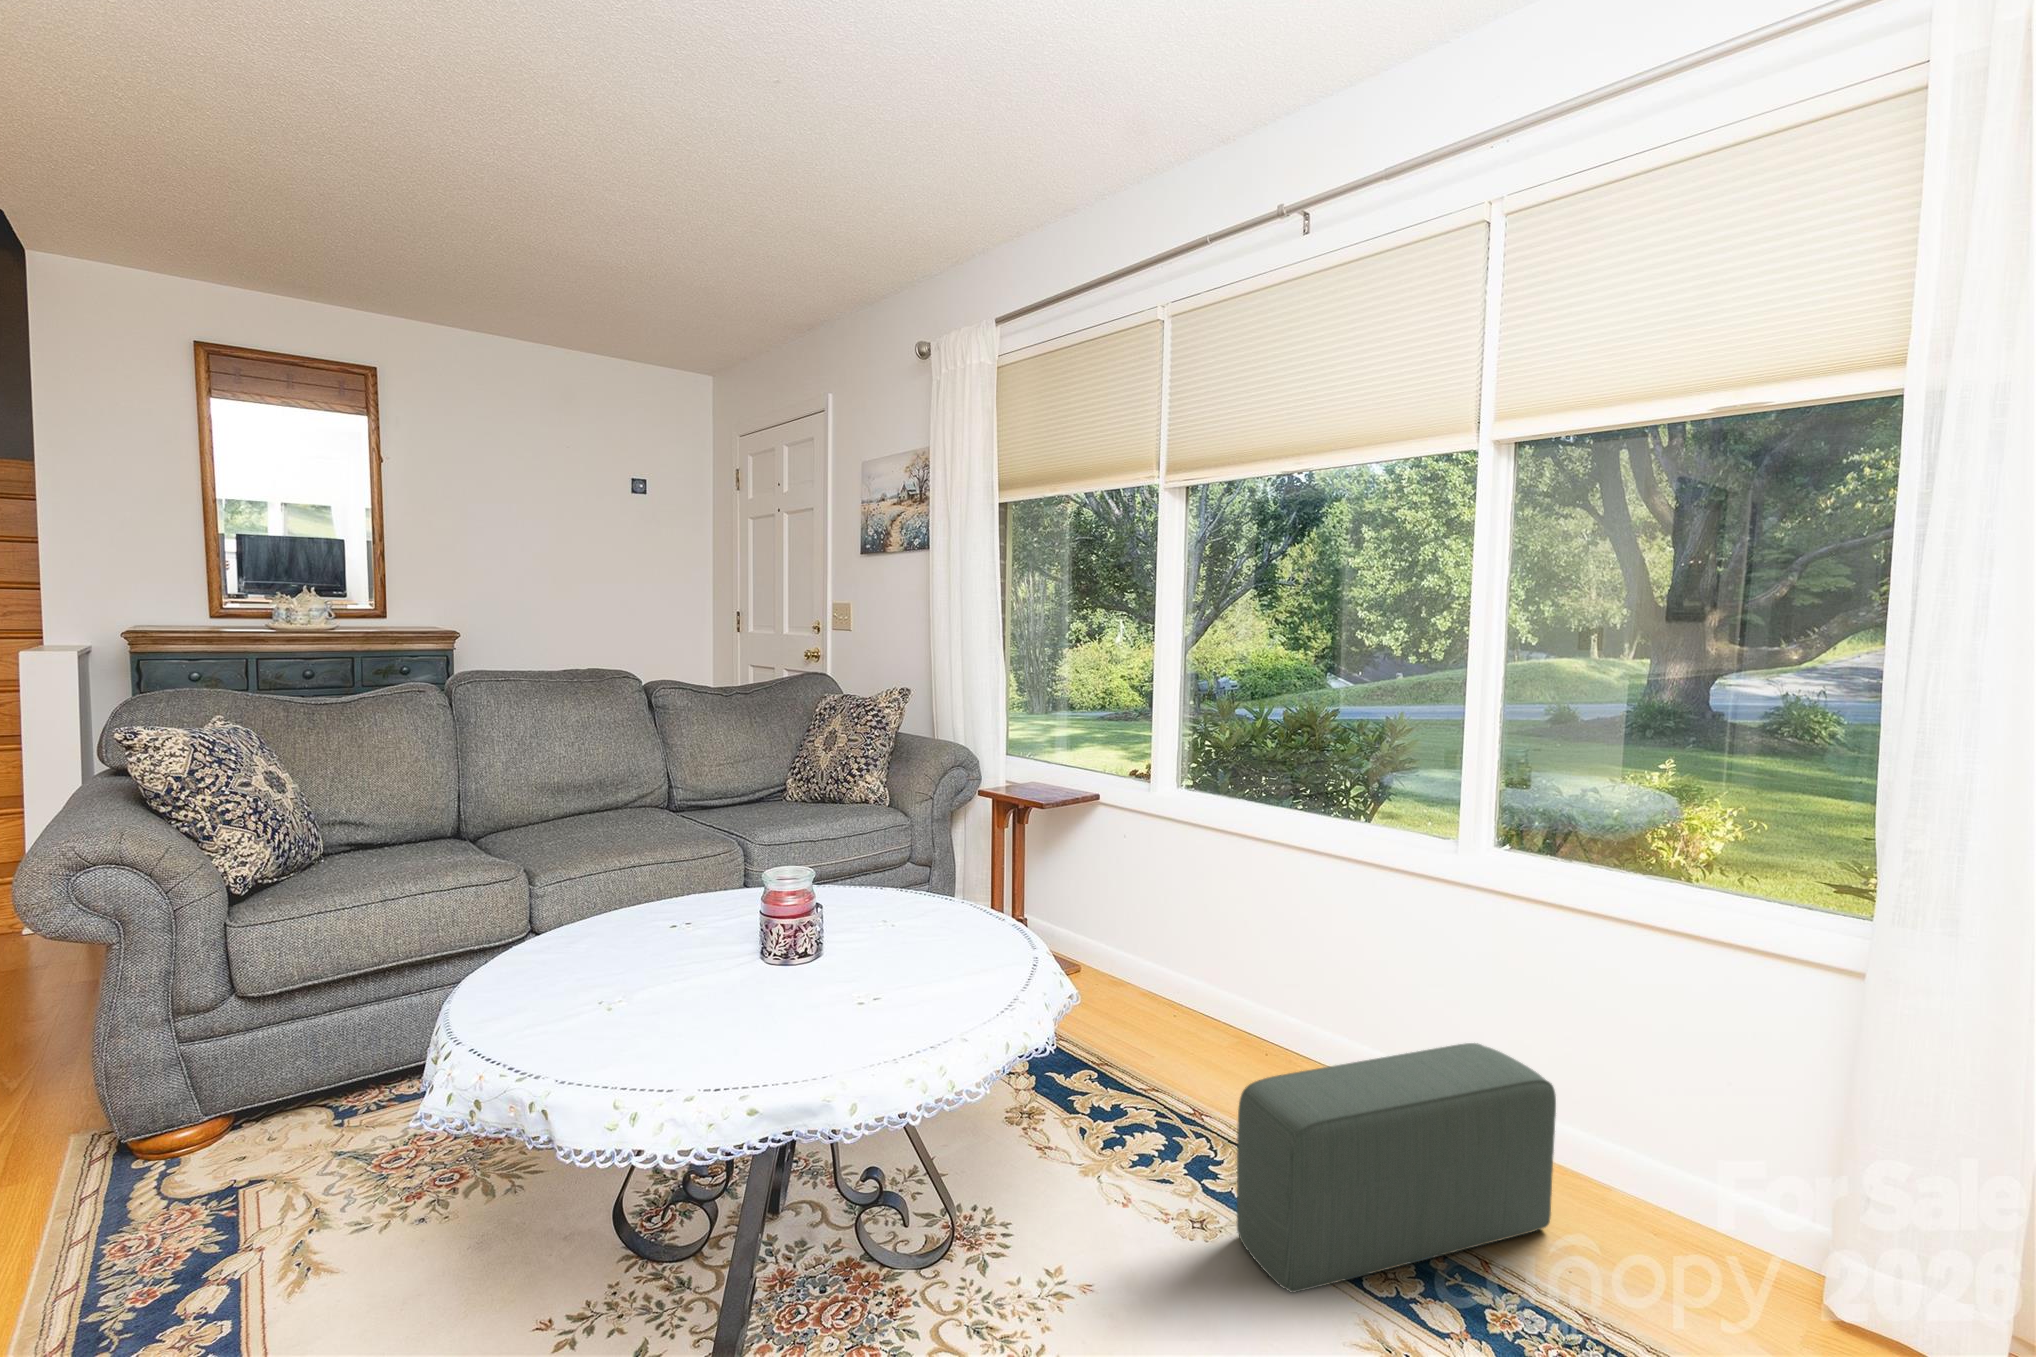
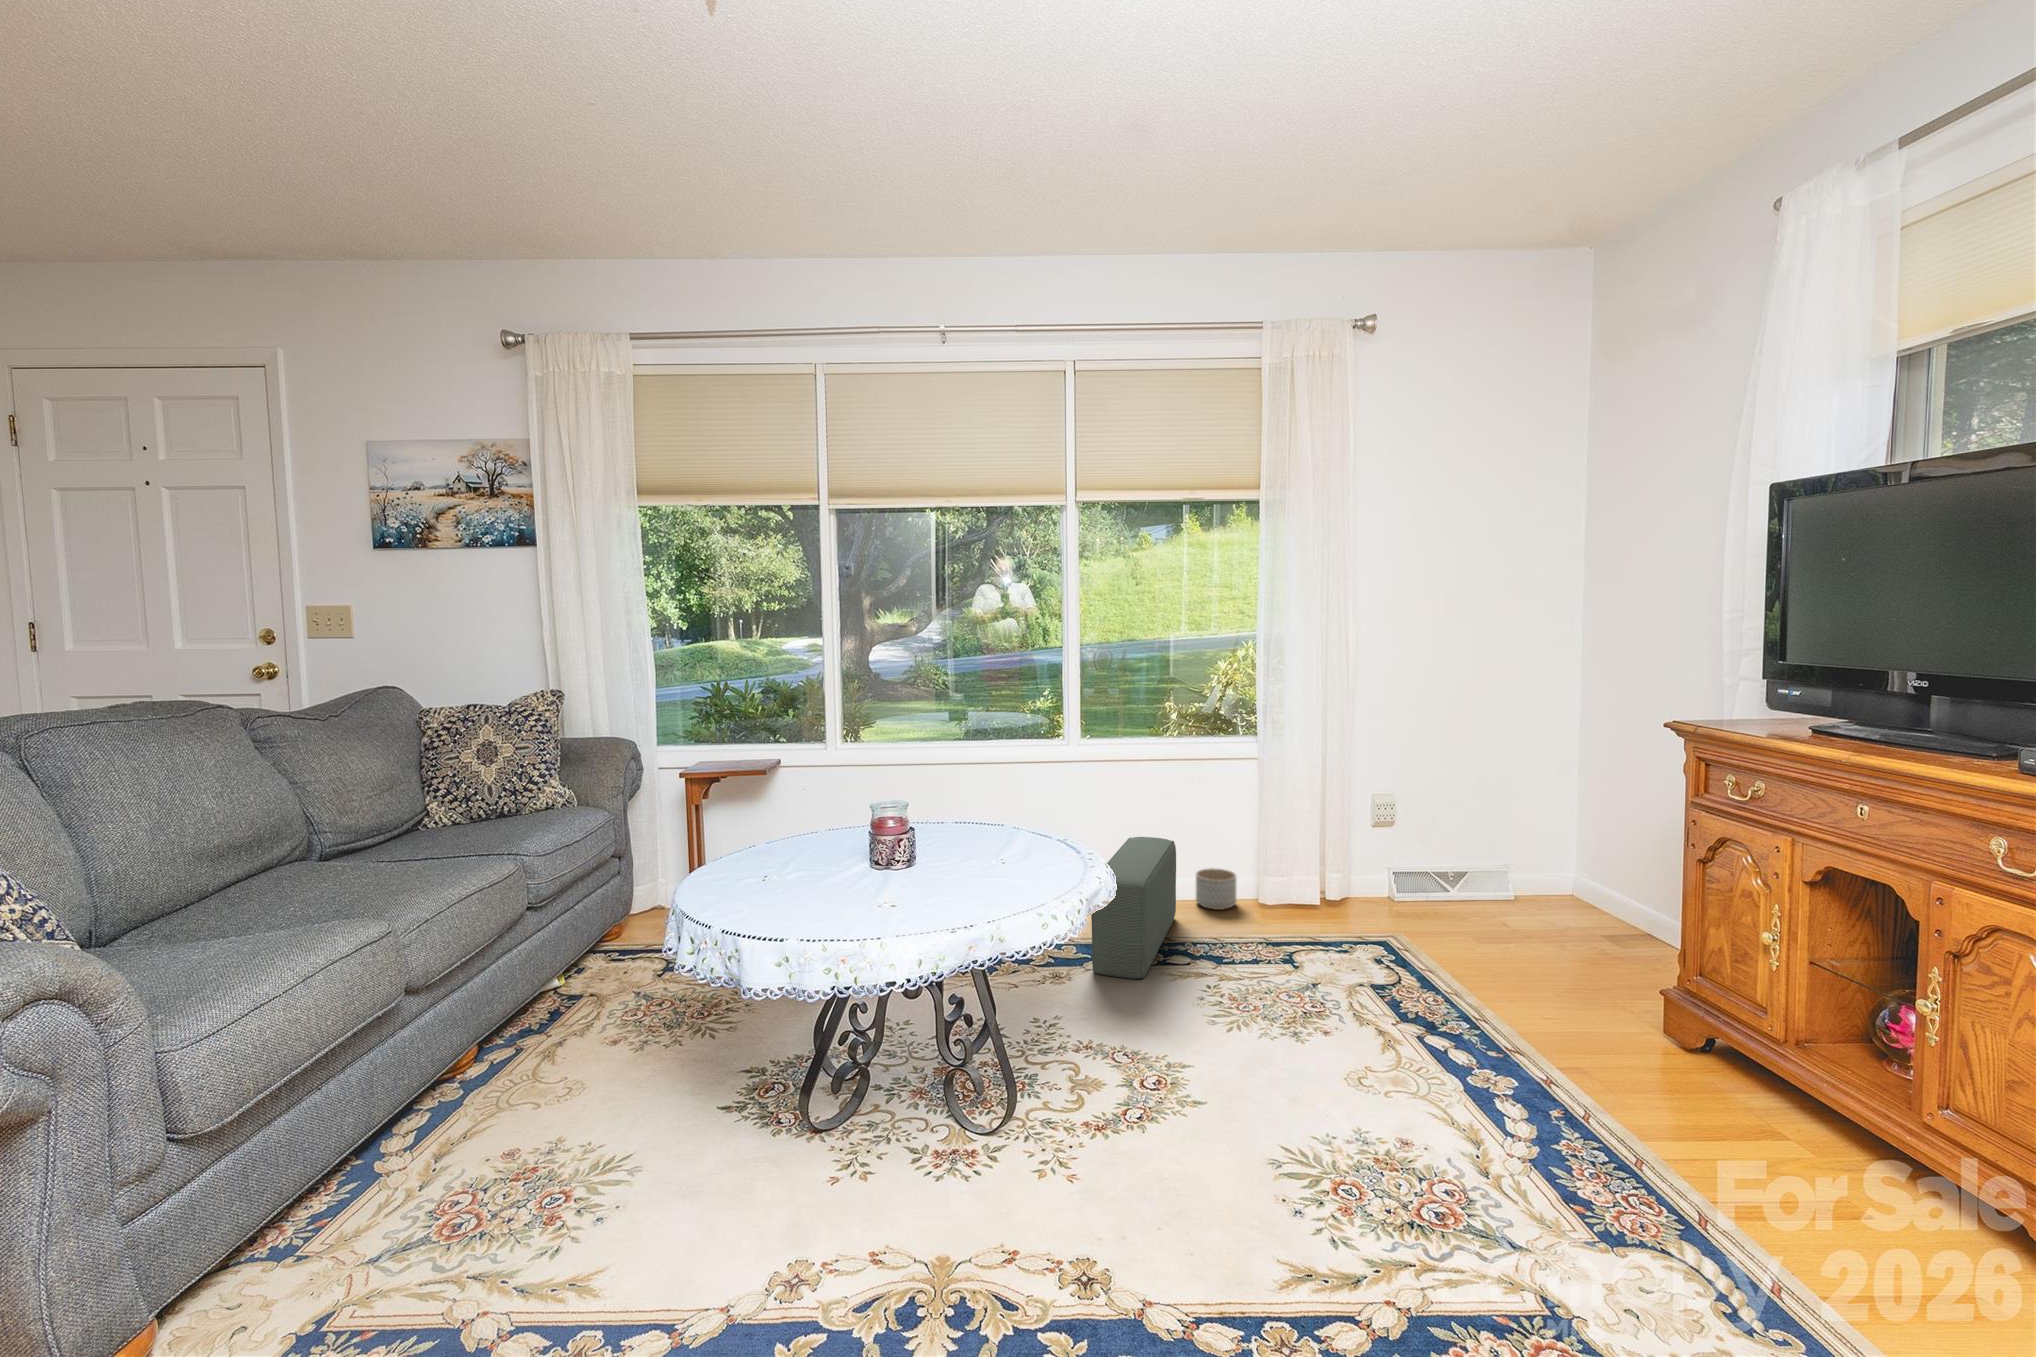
planter: none [1639,1166,1745,1275] -> present [1196,868,1236,910]

